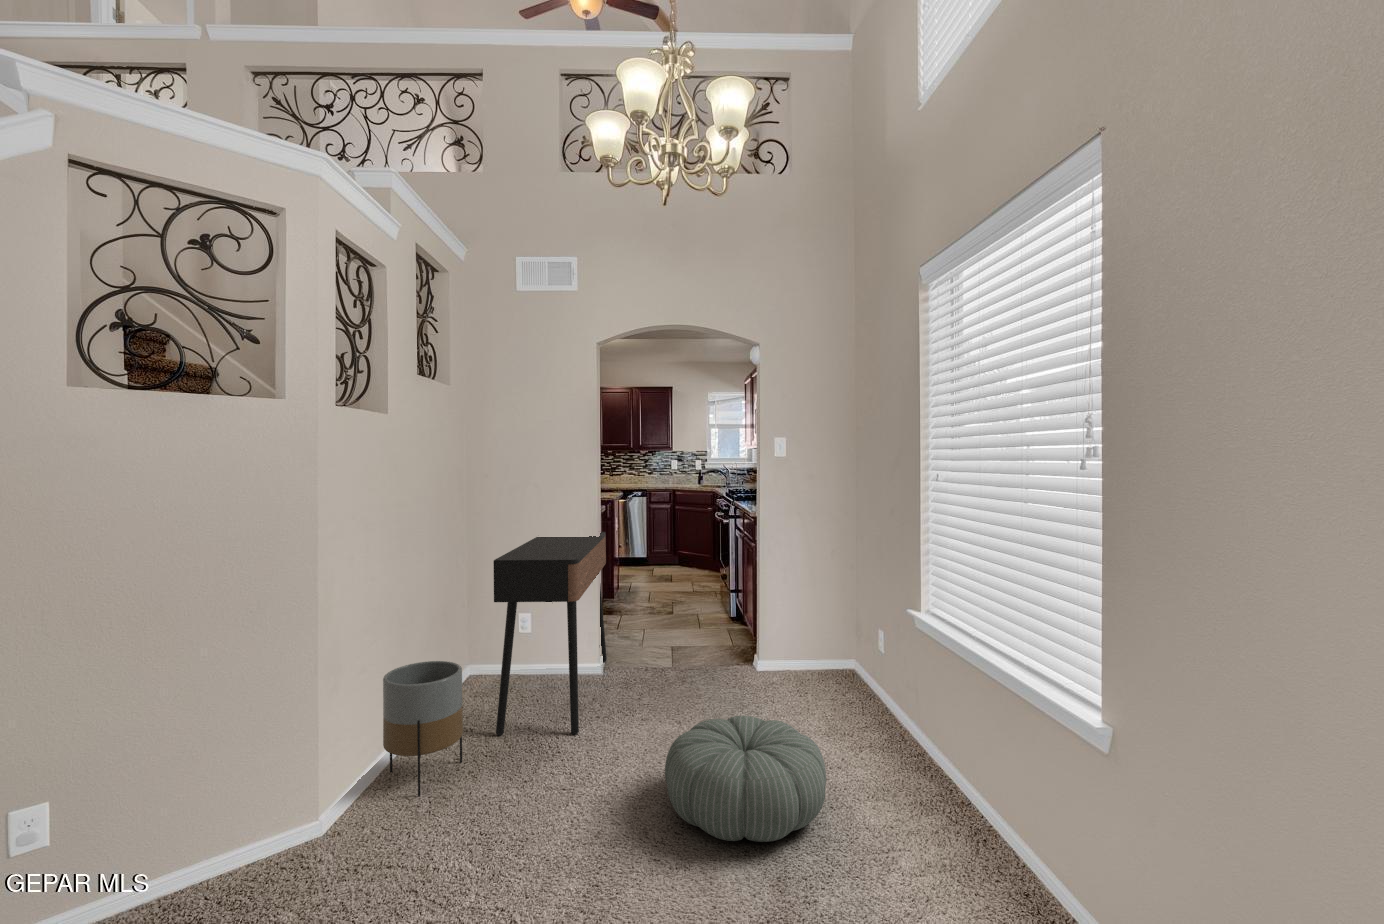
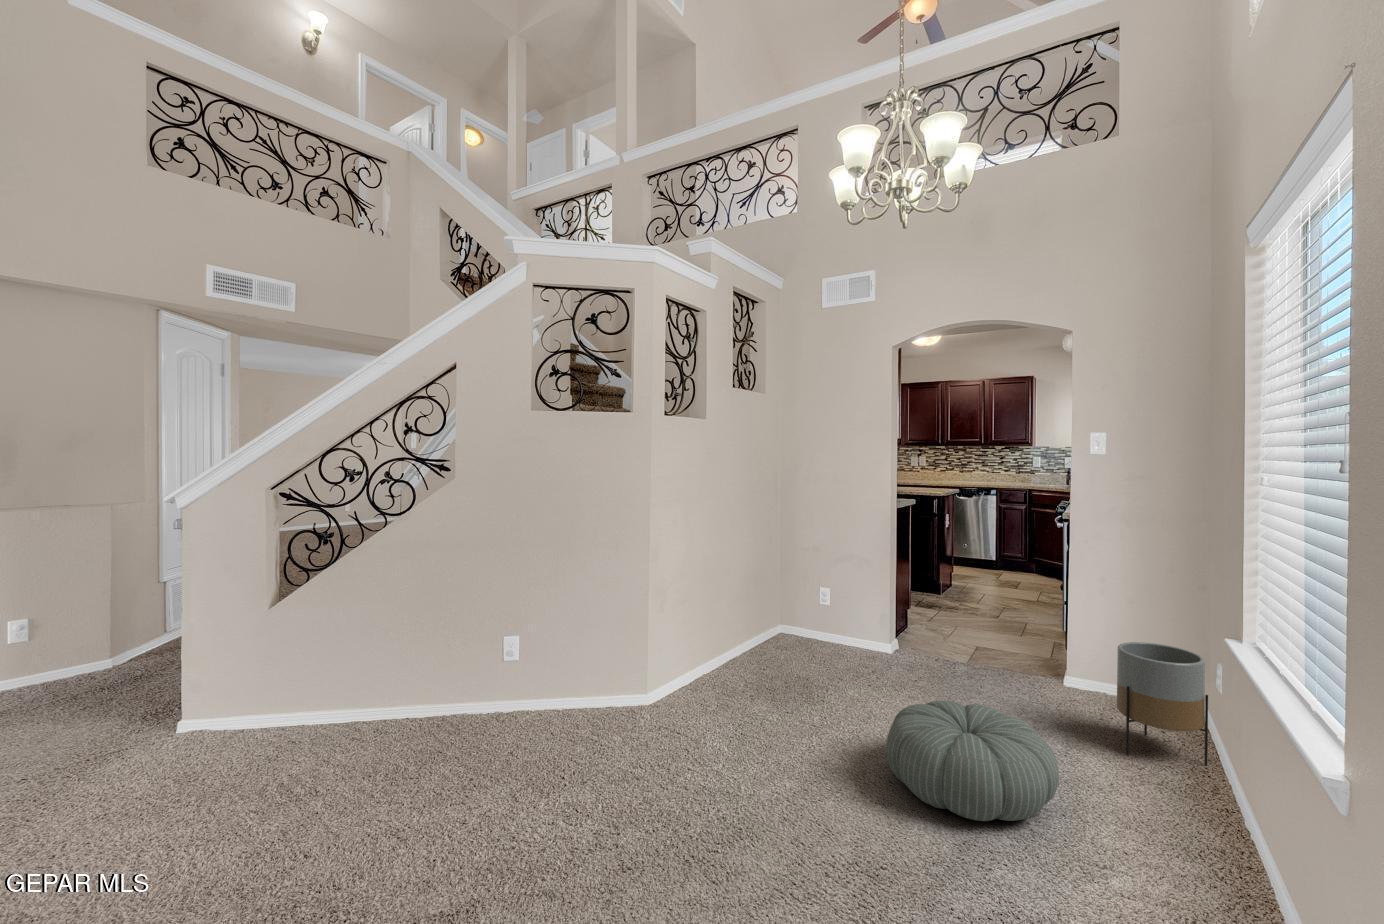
console table: present [493,532,607,735] -> none [781,519,904,693]
planter: present [383,661,463,796] -> present [1117,642,1208,766]

